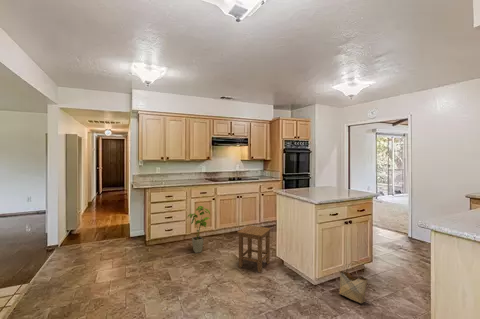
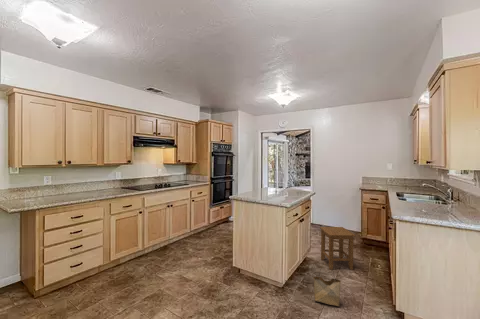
house plant: present [188,206,210,253] -> none [113,226,150,292]
stool: present [237,225,271,273] -> present [320,227,355,270]

